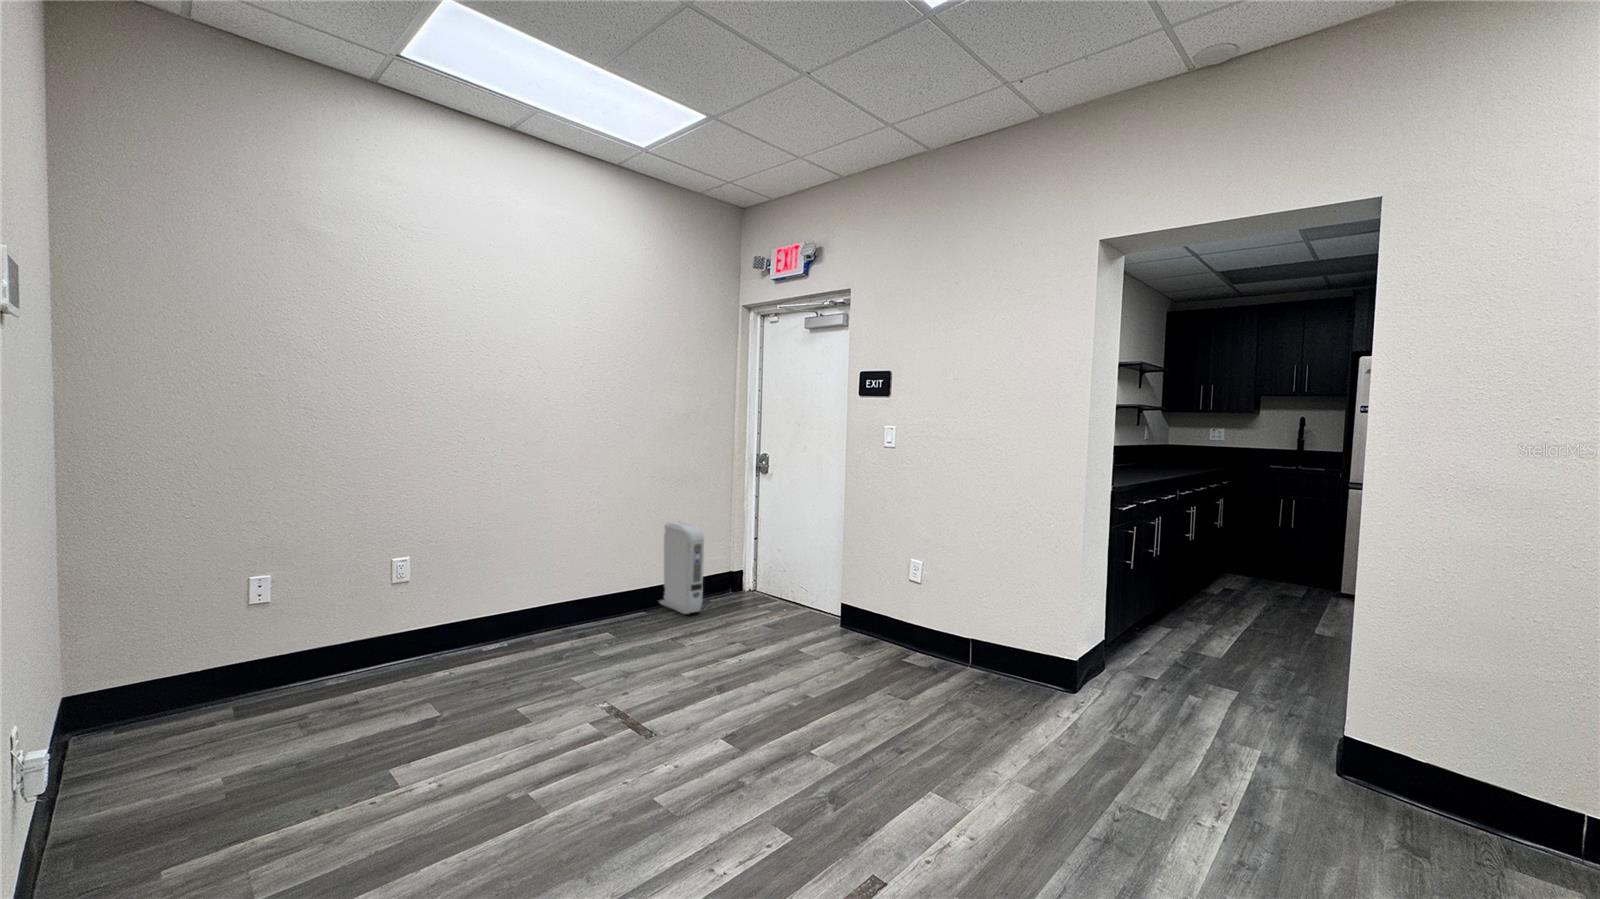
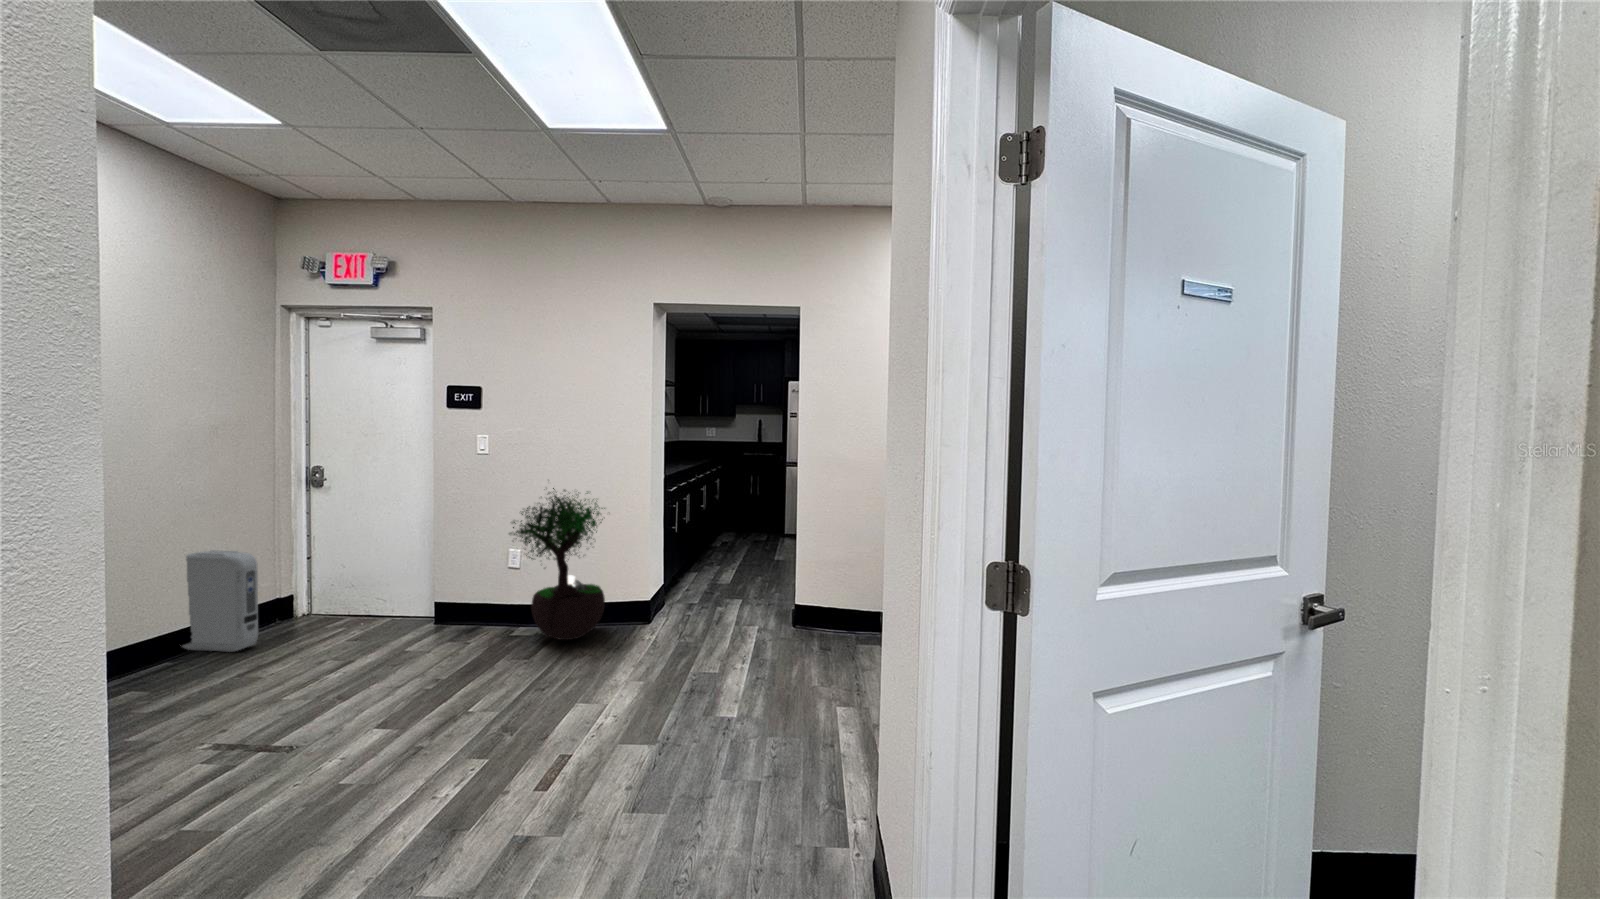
potted tree: none [891,481,1019,688] -> present [509,488,605,640]

